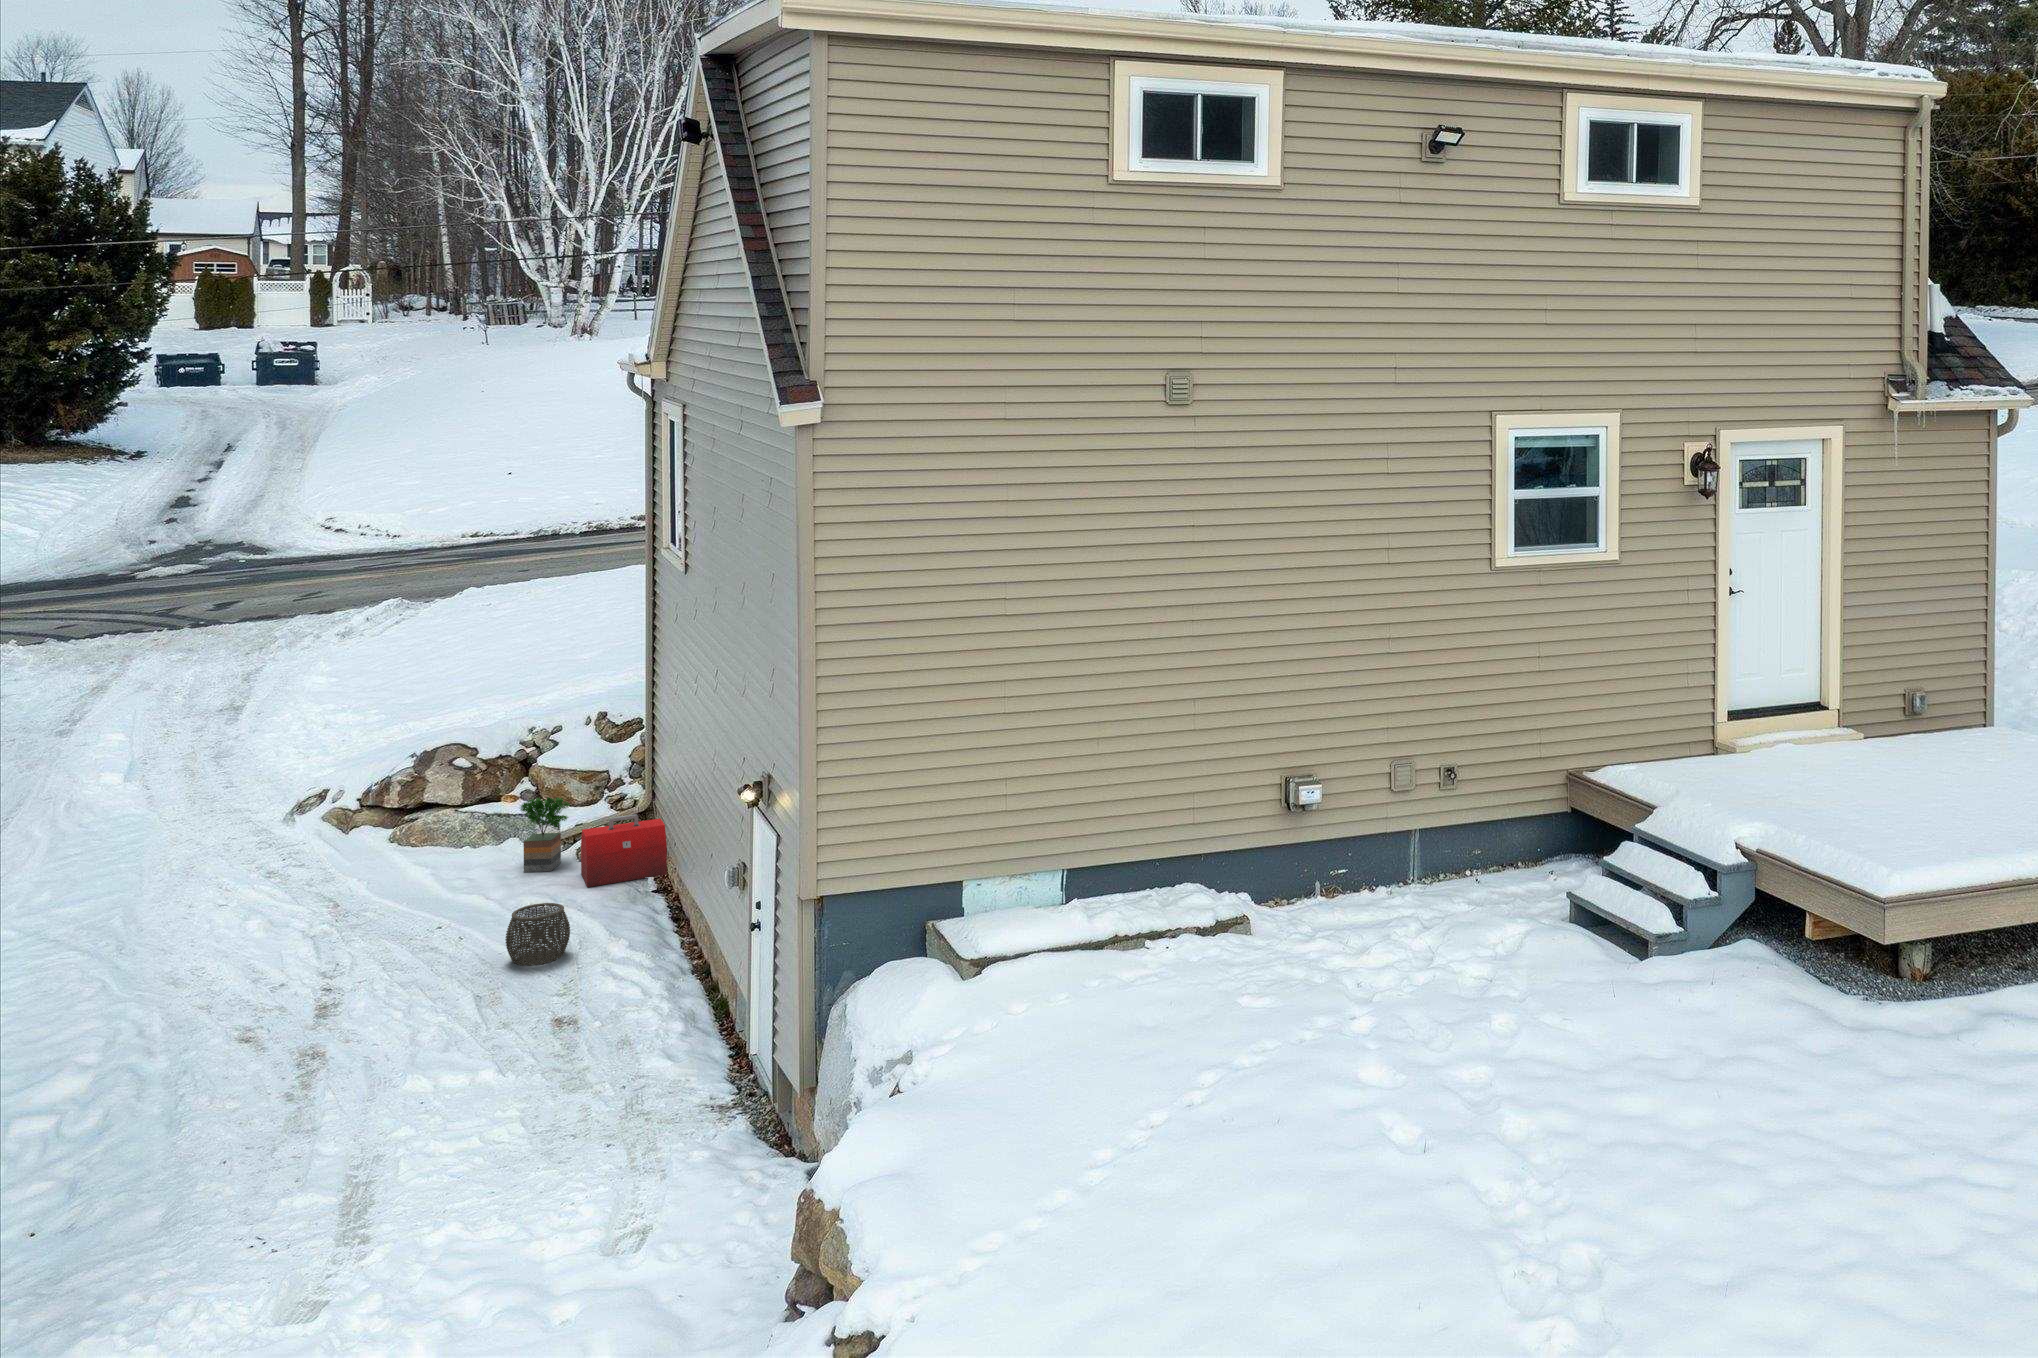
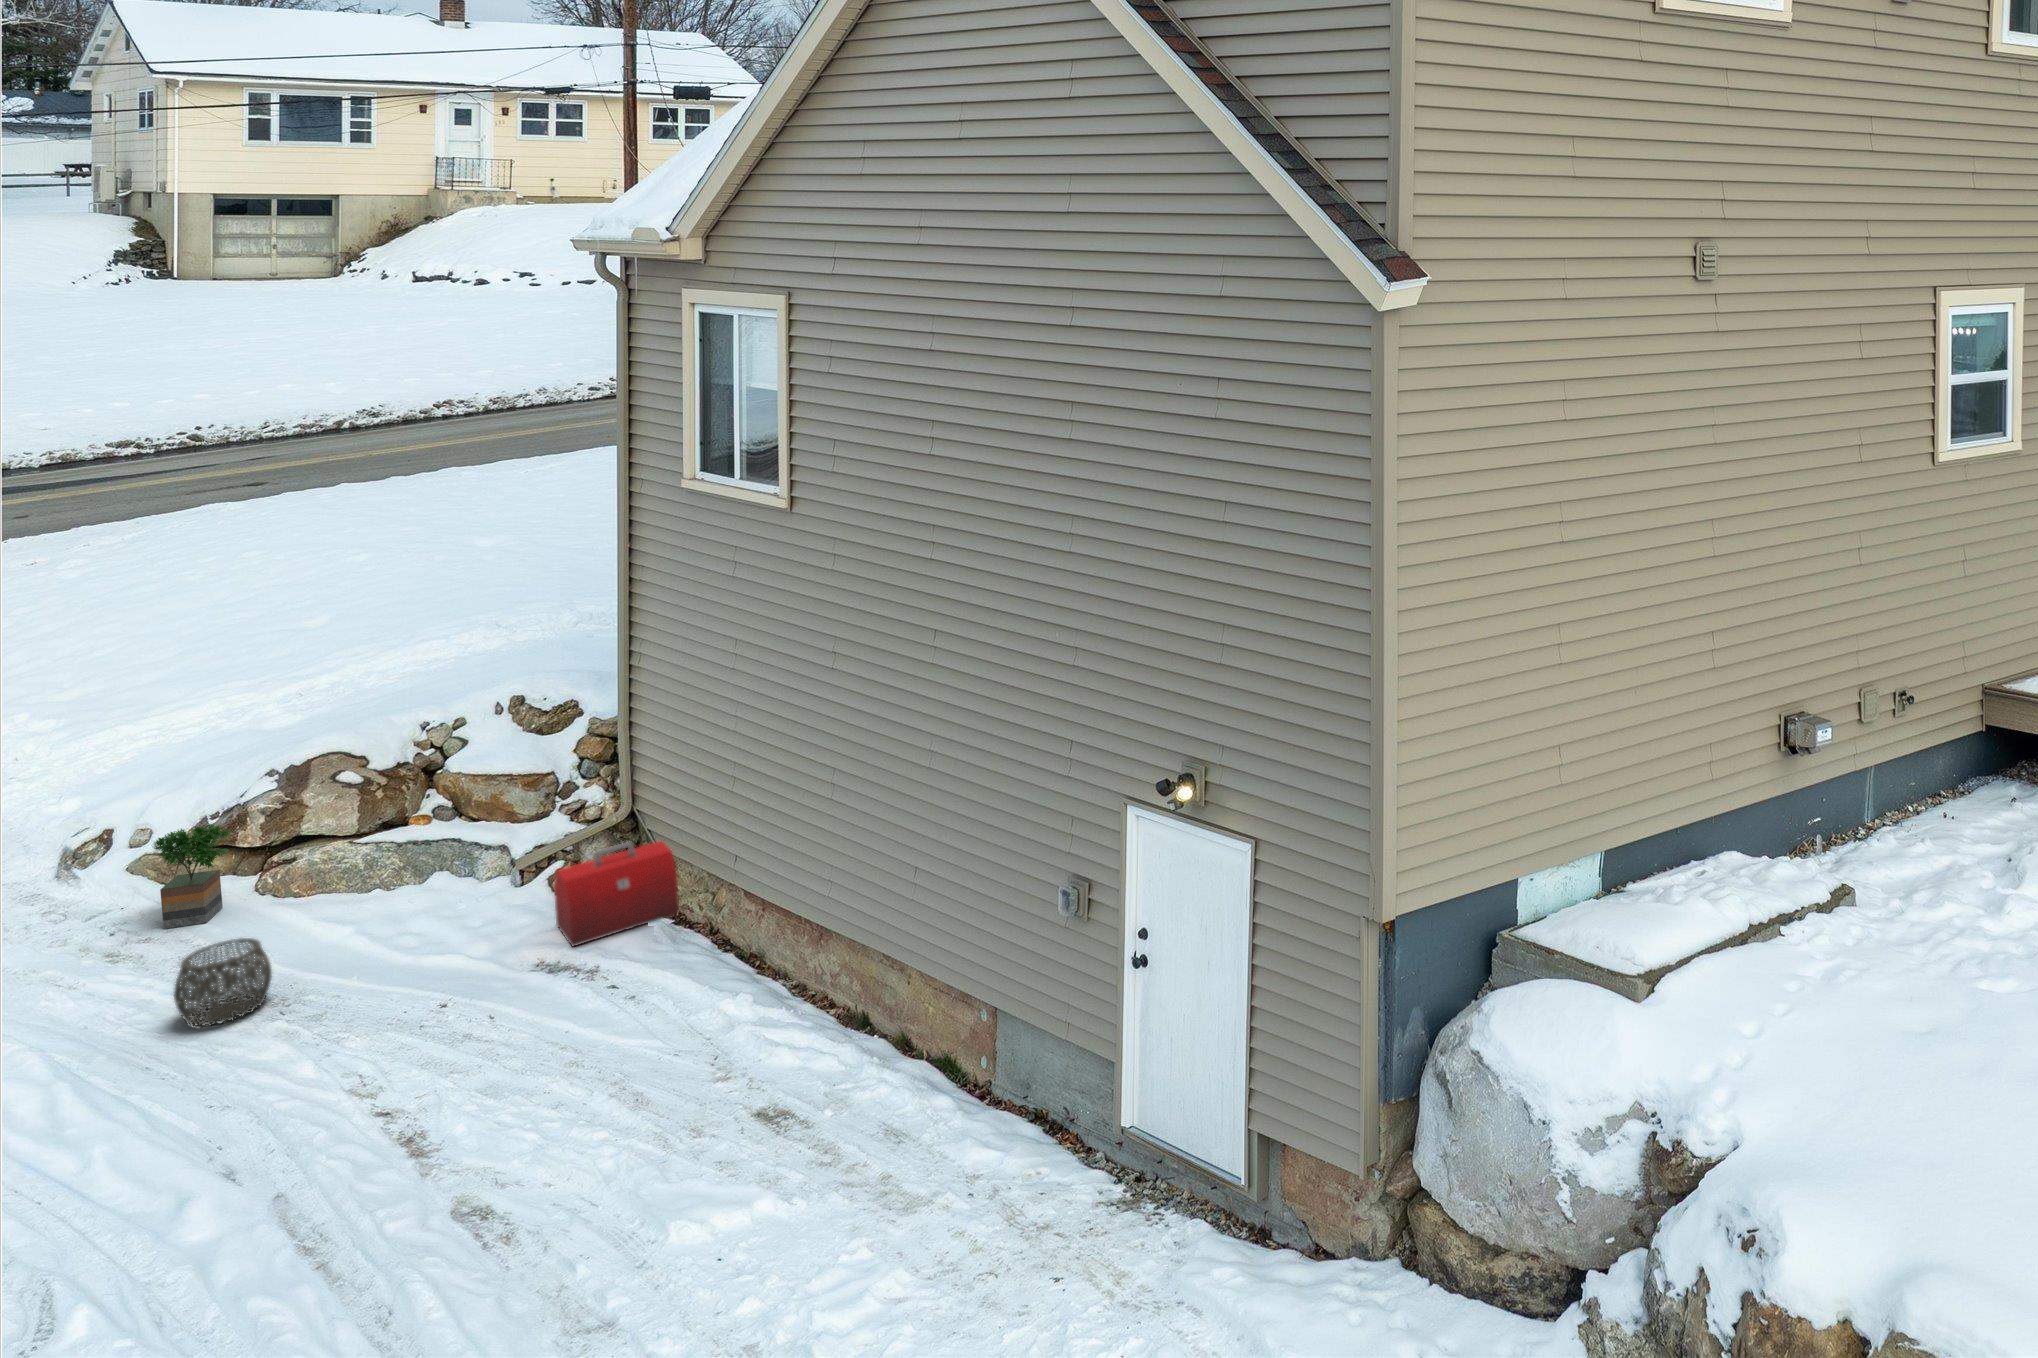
potted tree: present [520,797,570,872] -> present [154,825,231,929]
woven basket: present [505,903,570,966] -> present [174,938,272,1027]

